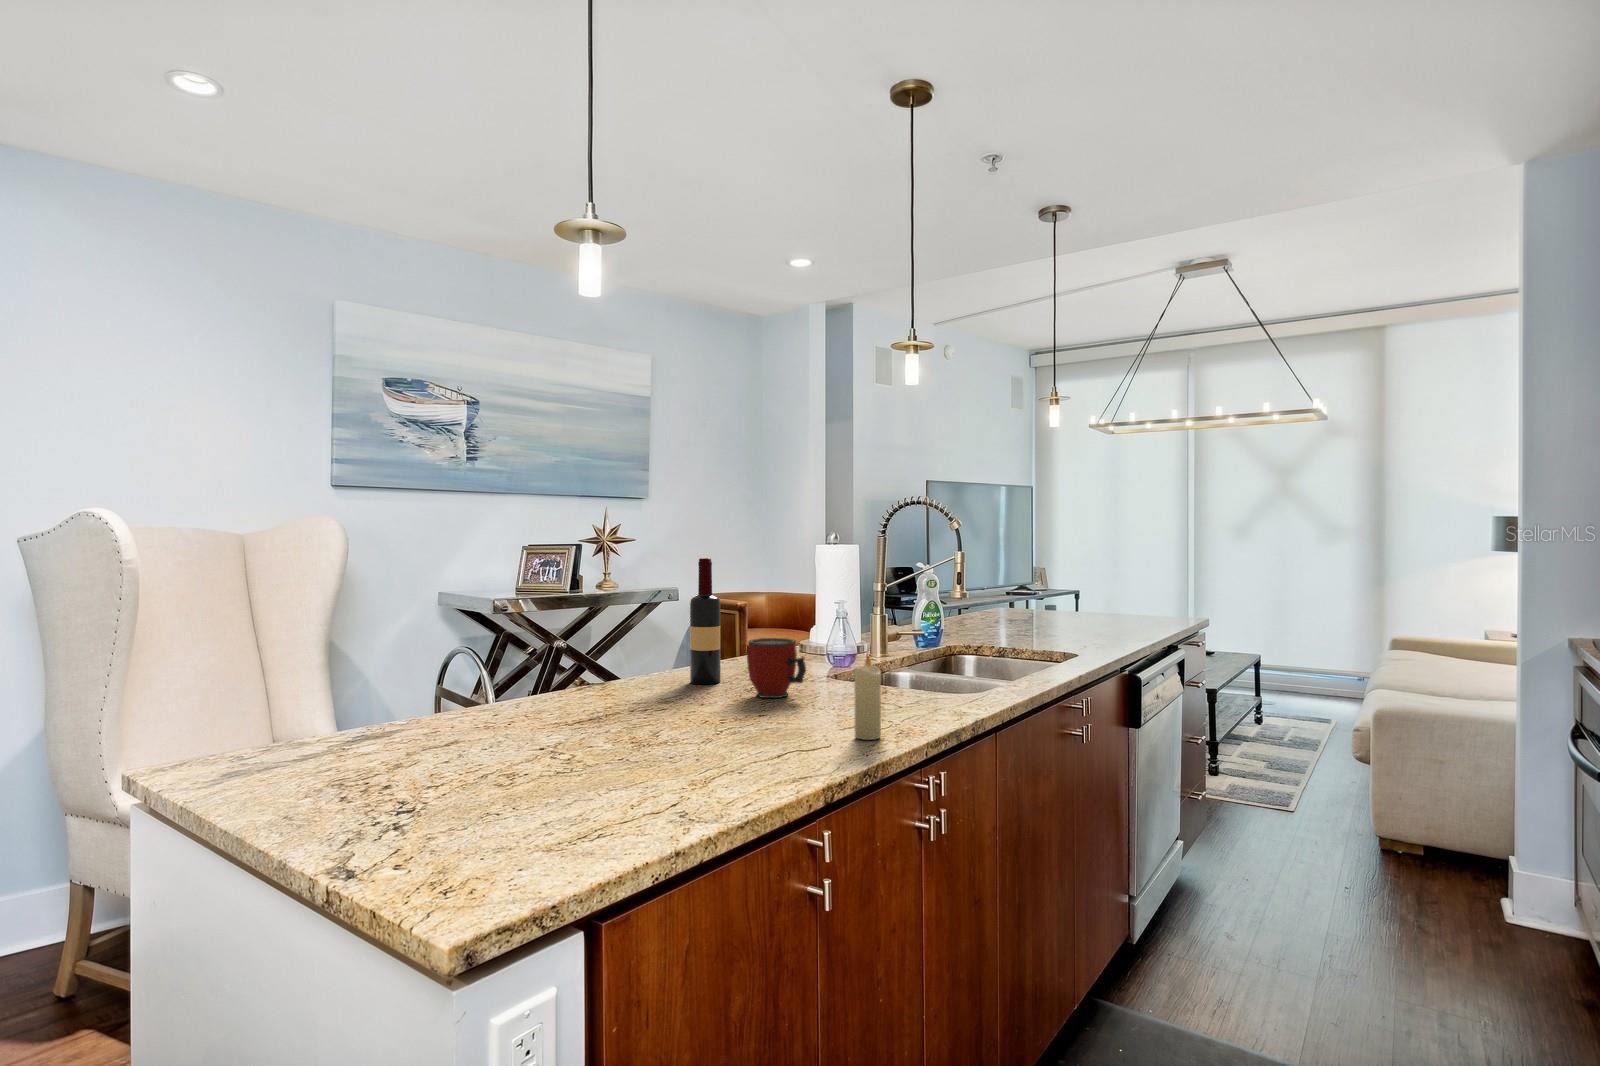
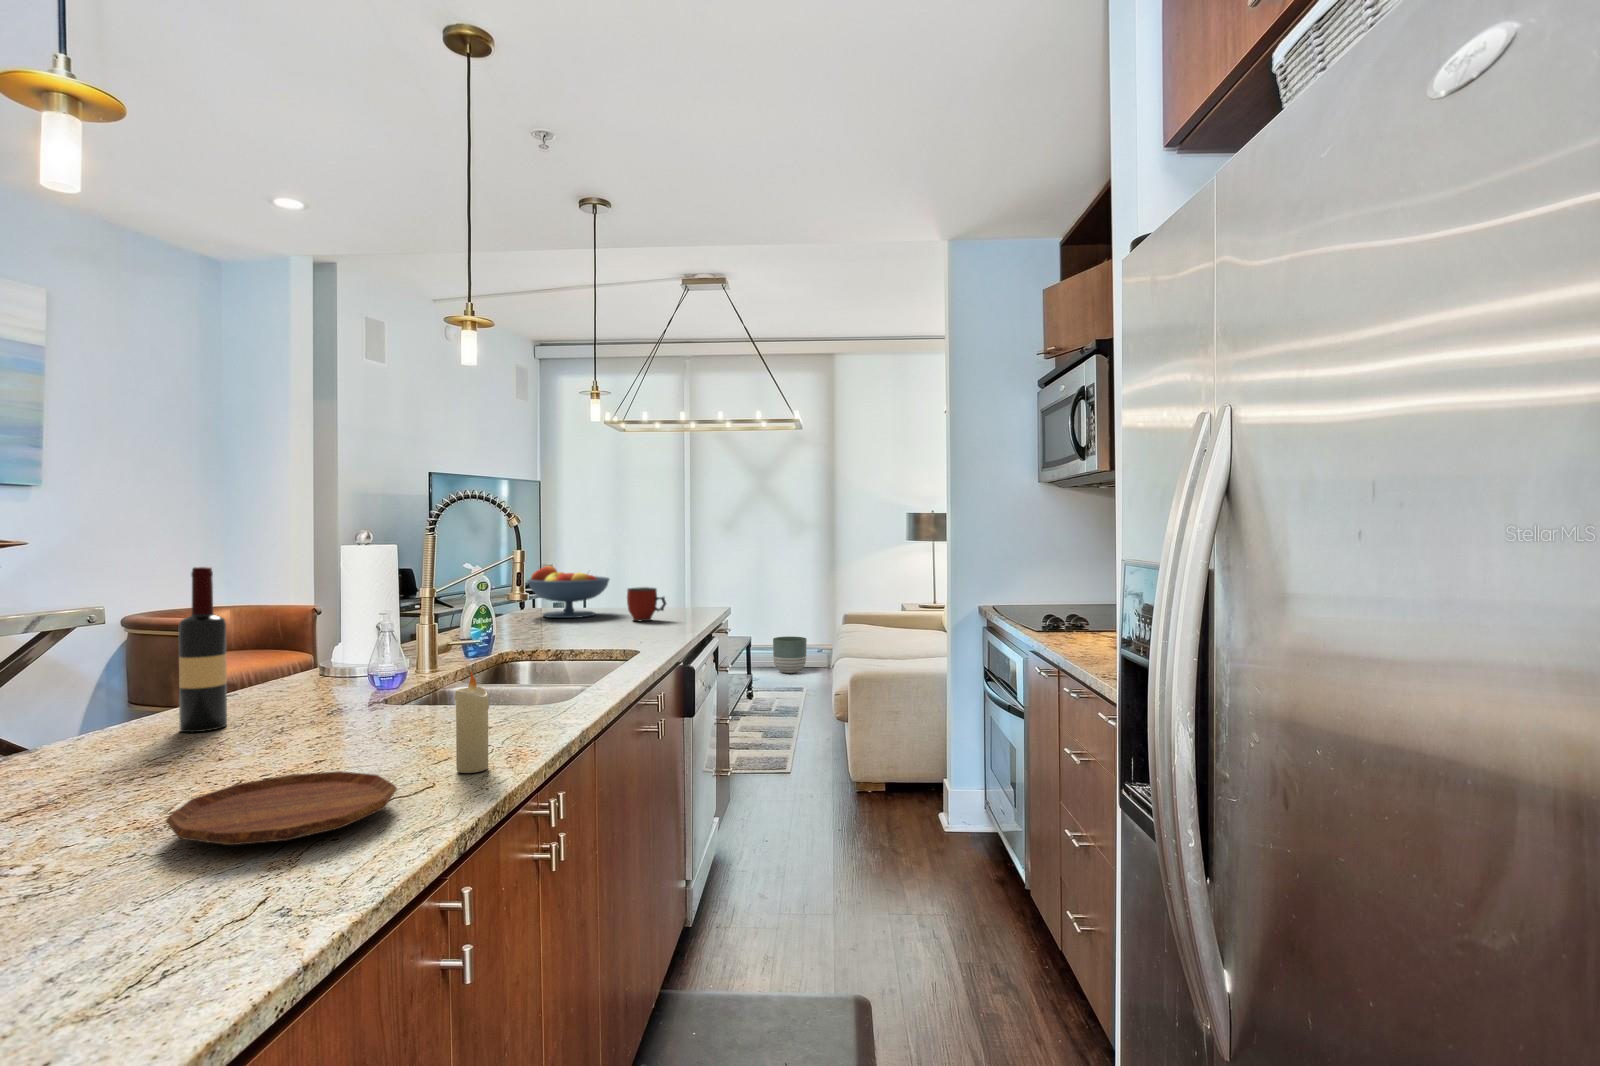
fruit bowl: none [992,568,1073,619] -> present [527,566,609,618]
mug: present [747,638,806,698] -> present [627,587,666,621]
planter: none [1294,659,1339,701] -> present [773,637,807,673]
tray: none [643,720,797,766] -> present [166,771,397,845]

